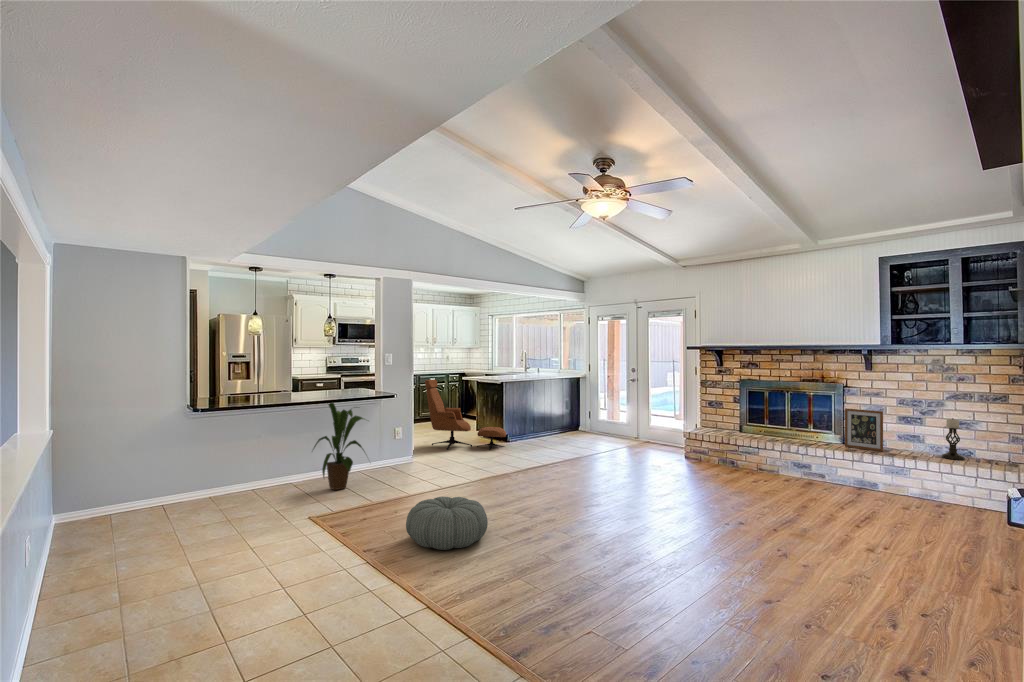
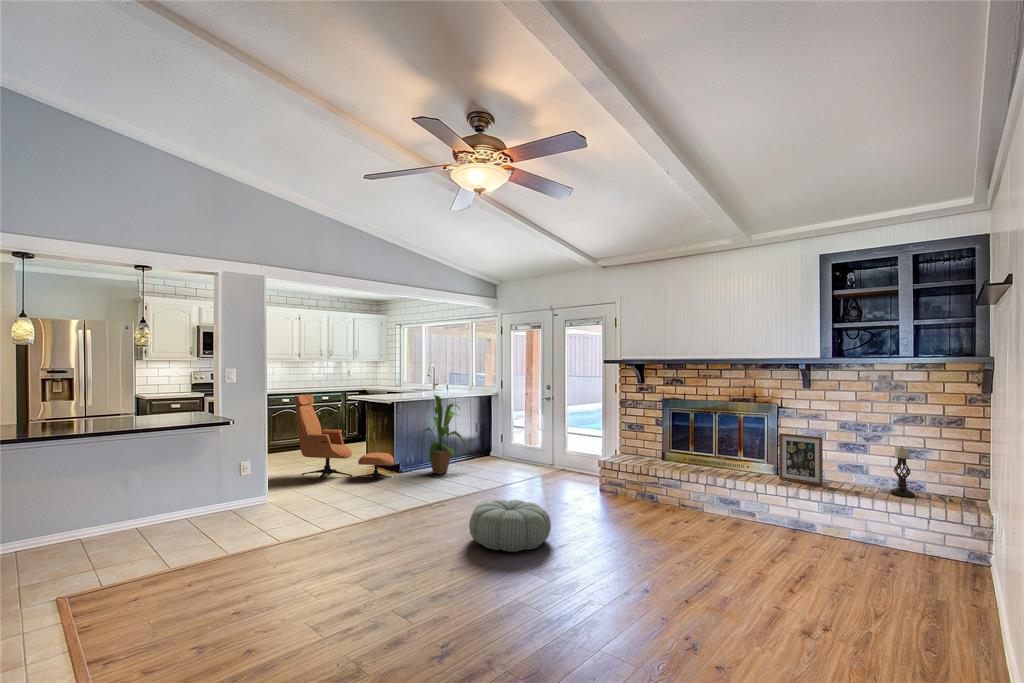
house plant: present [314,403,365,490] -> present [424,395,466,474]
pouf: present [406,497,488,550] -> present [469,500,551,552]

